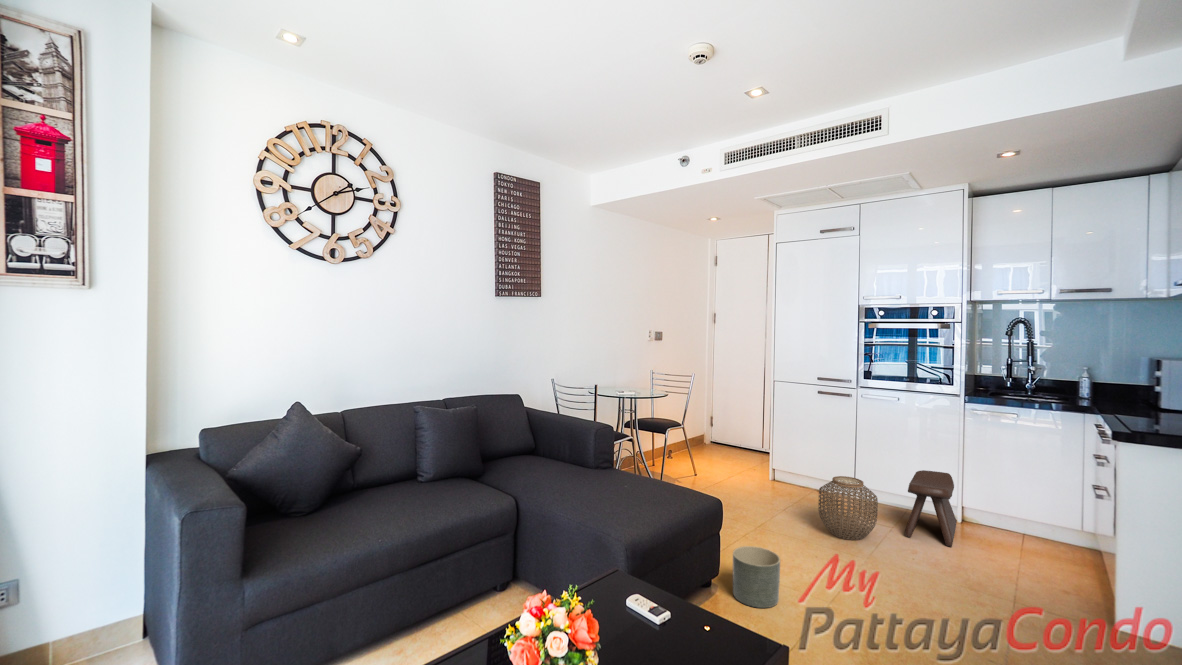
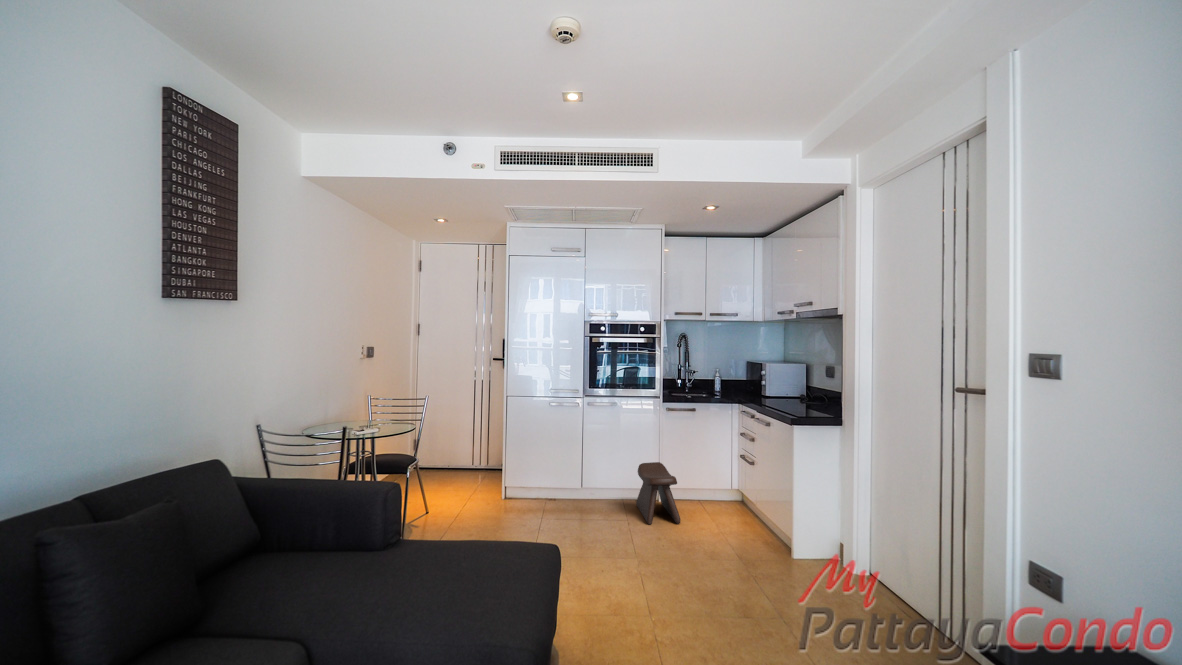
woven basket: present [818,476,878,540] -> none [586,482,636,542]
planter: present [733,546,780,608] -> none [583,578,631,645]

